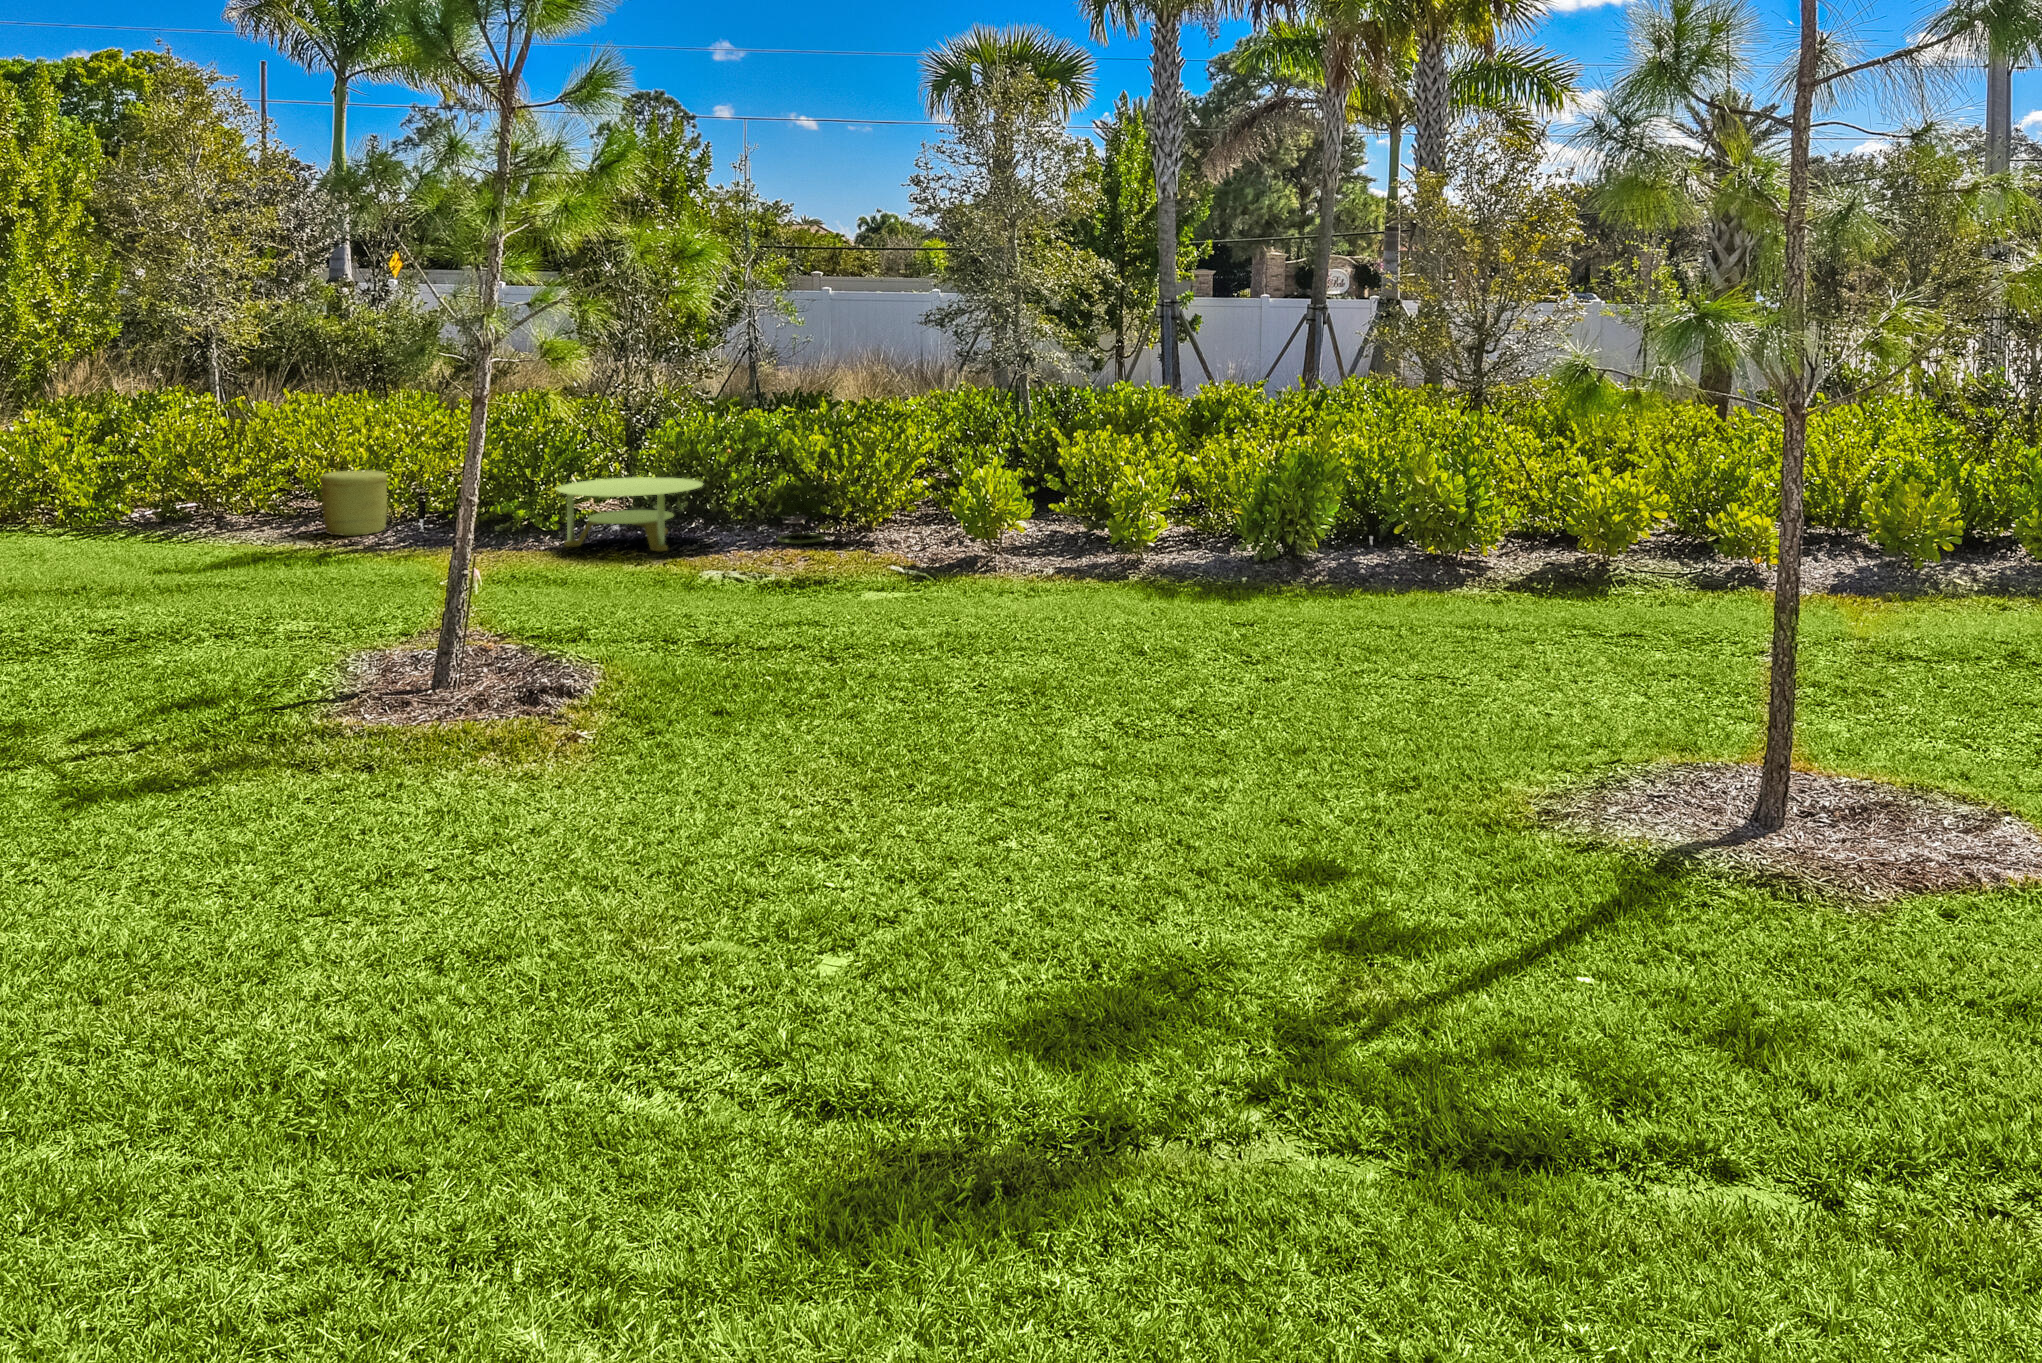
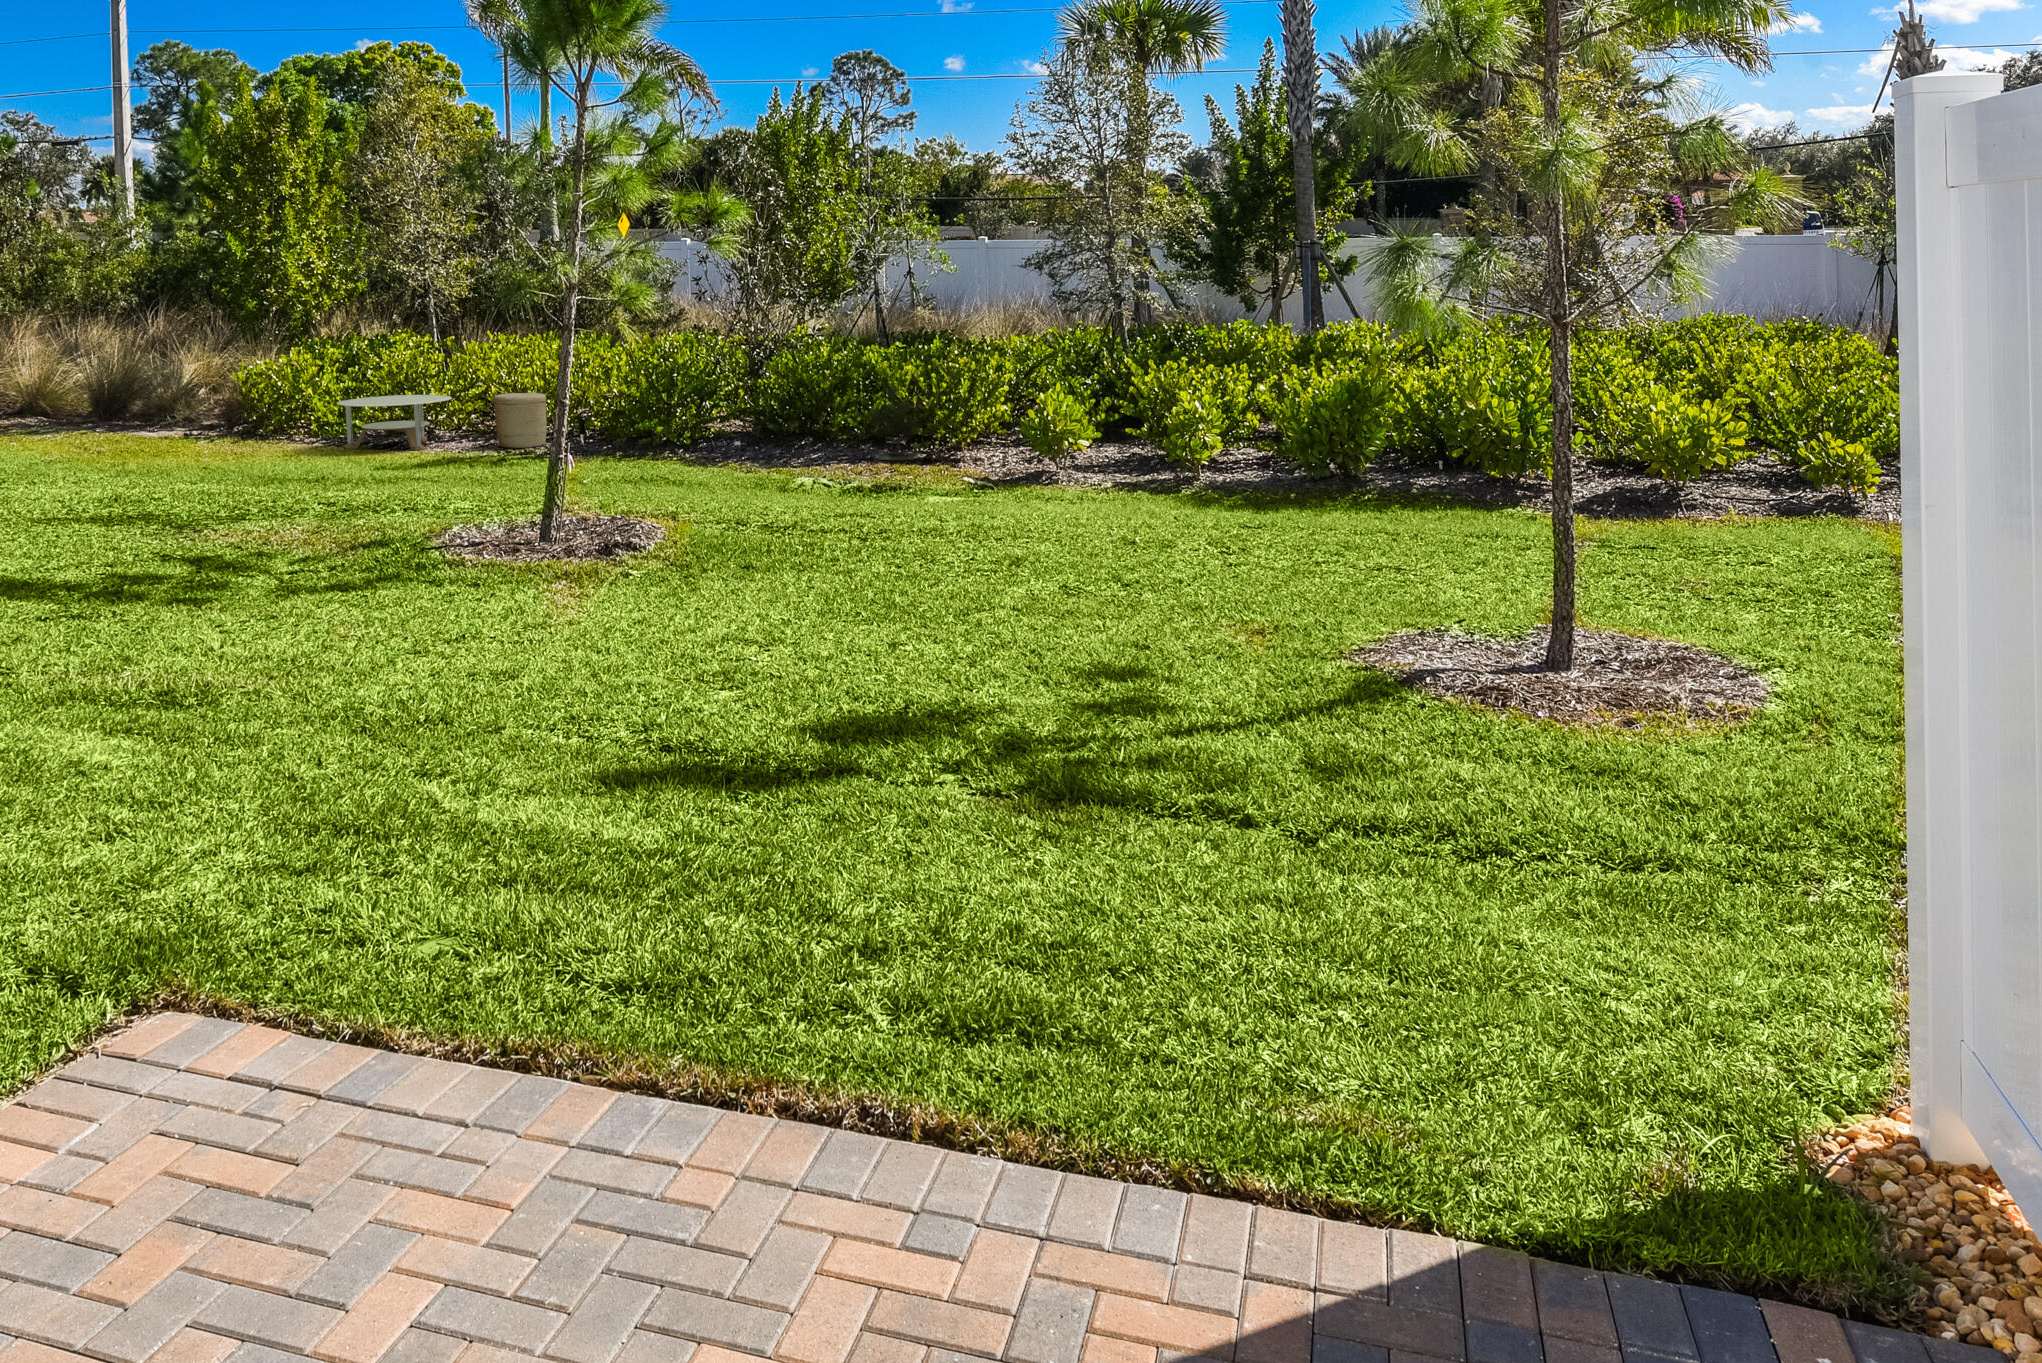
round table: present [557,477,703,551] -> present [337,395,452,450]

